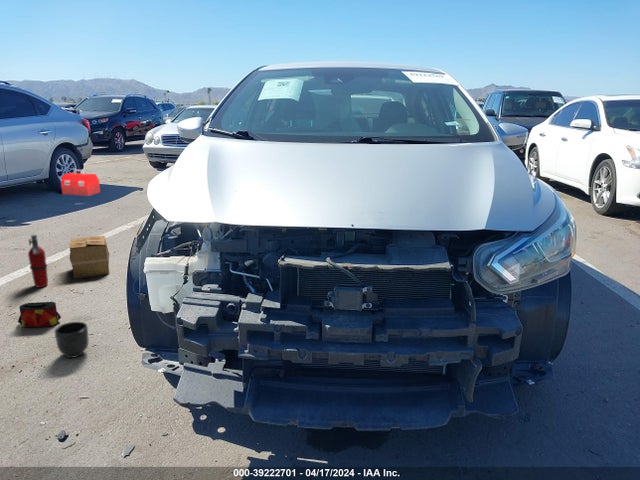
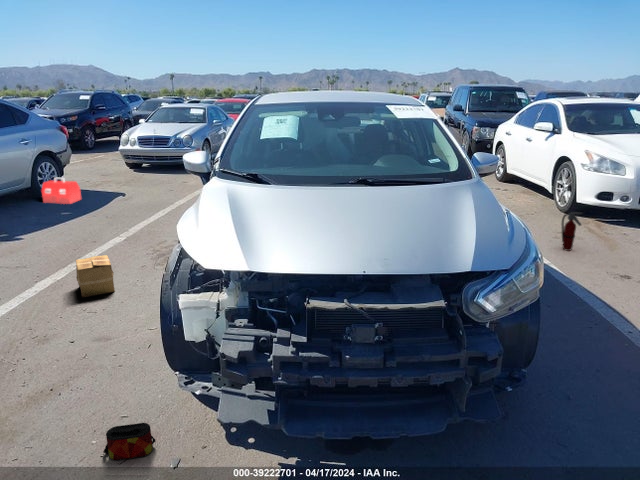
fire extinguisher: present [28,234,48,287] -> present [562,212,582,251]
bag: present [18,302,61,328] -> present [103,423,156,461]
planter: present [55,322,89,358] -> none [87,345,116,378]

